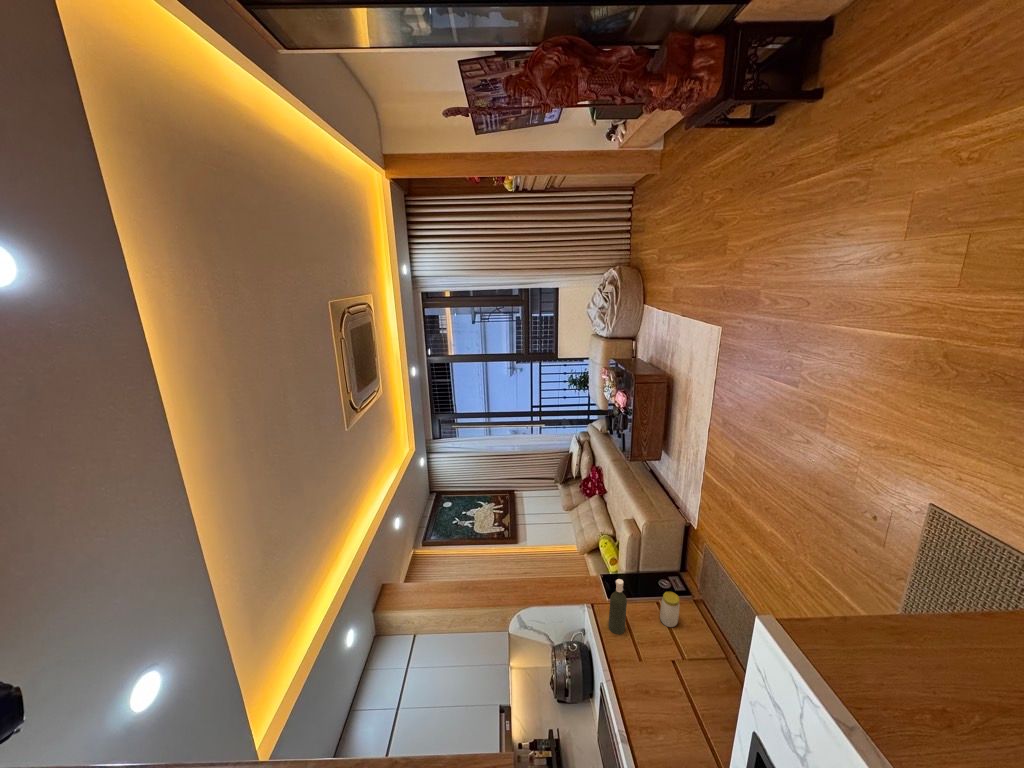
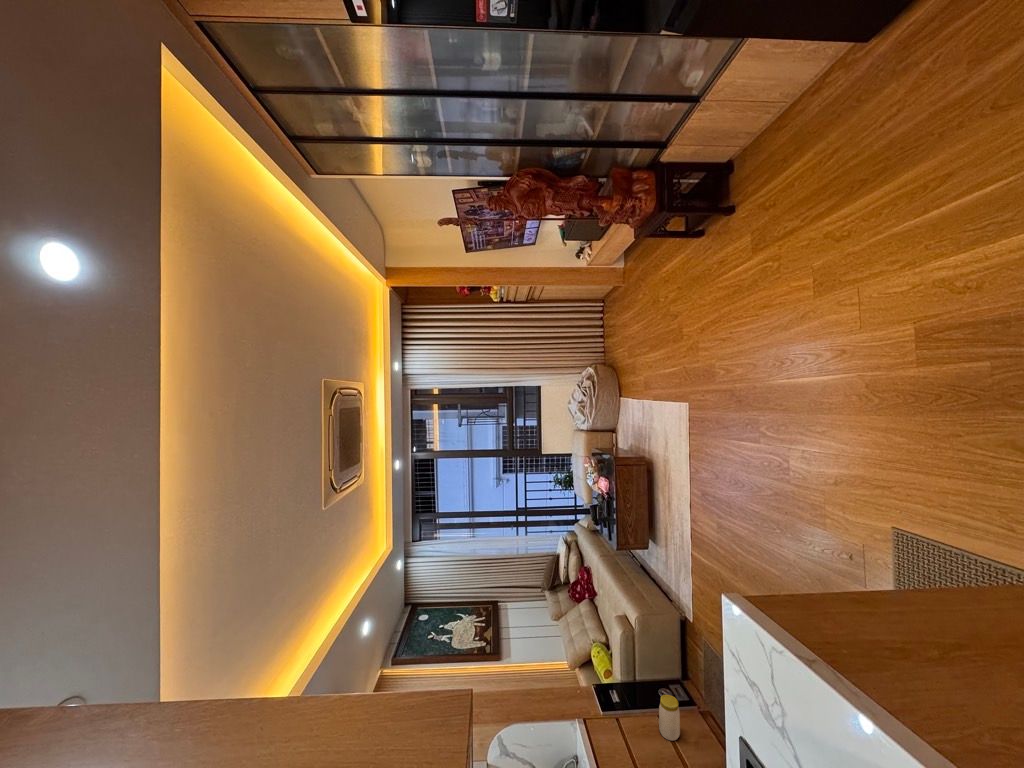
bottle: present [609,579,627,634] -> none [601,676,620,751]

